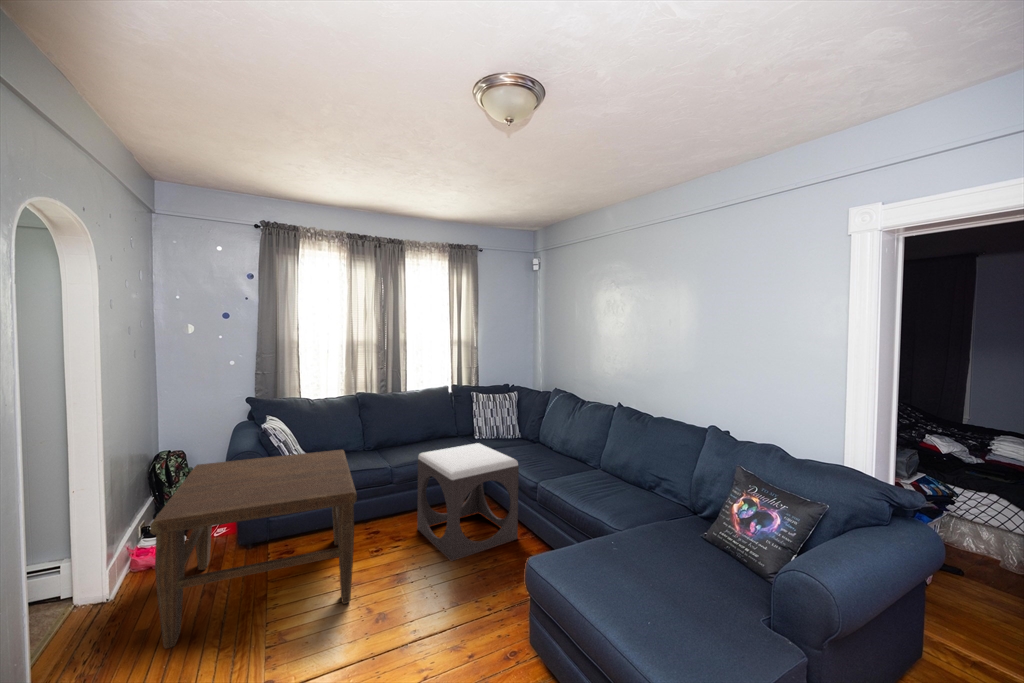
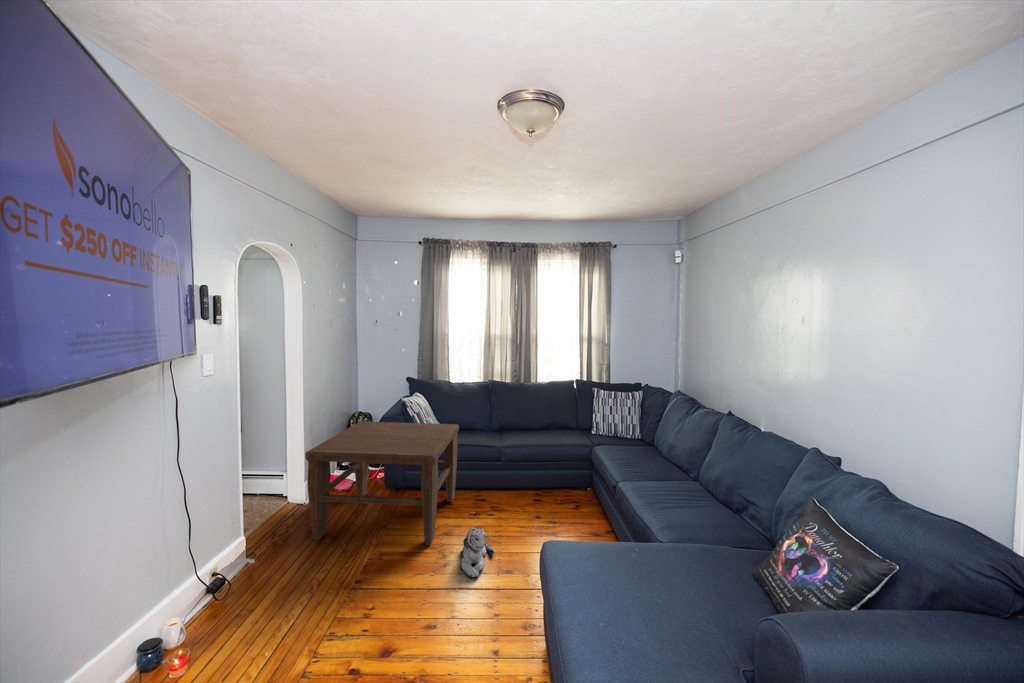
footstool: present [417,443,519,561] -> none [516,435,601,537]
plush toy: none [393,565,433,624] -> present [460,528,494,578]

